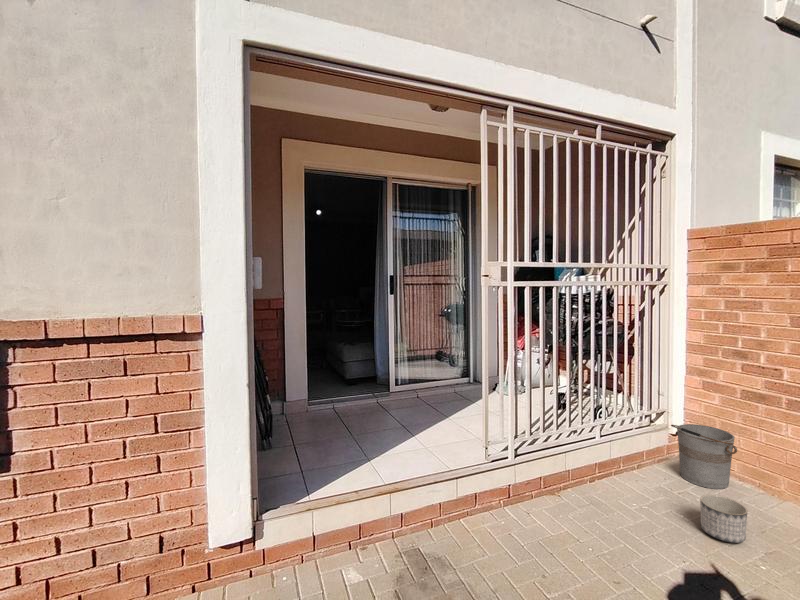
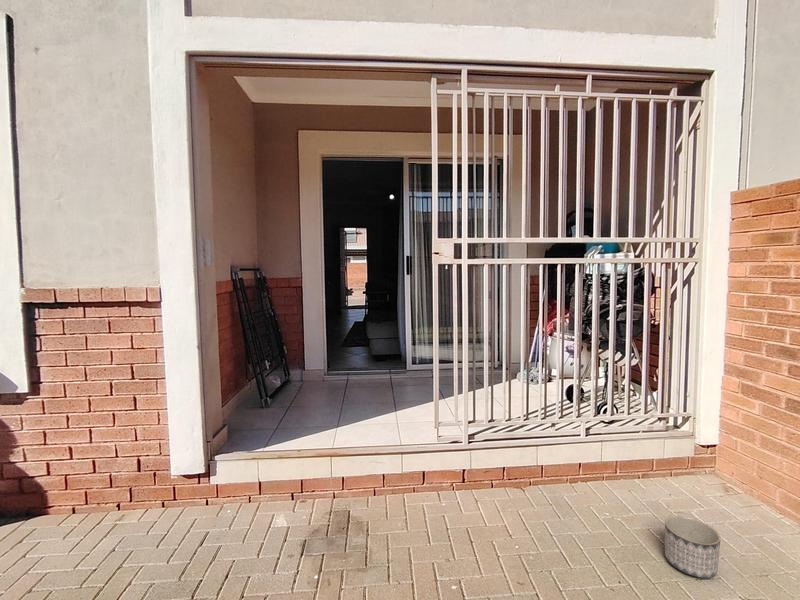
bucket: present [671,424,737,489] -> none [685,432,766,517]

